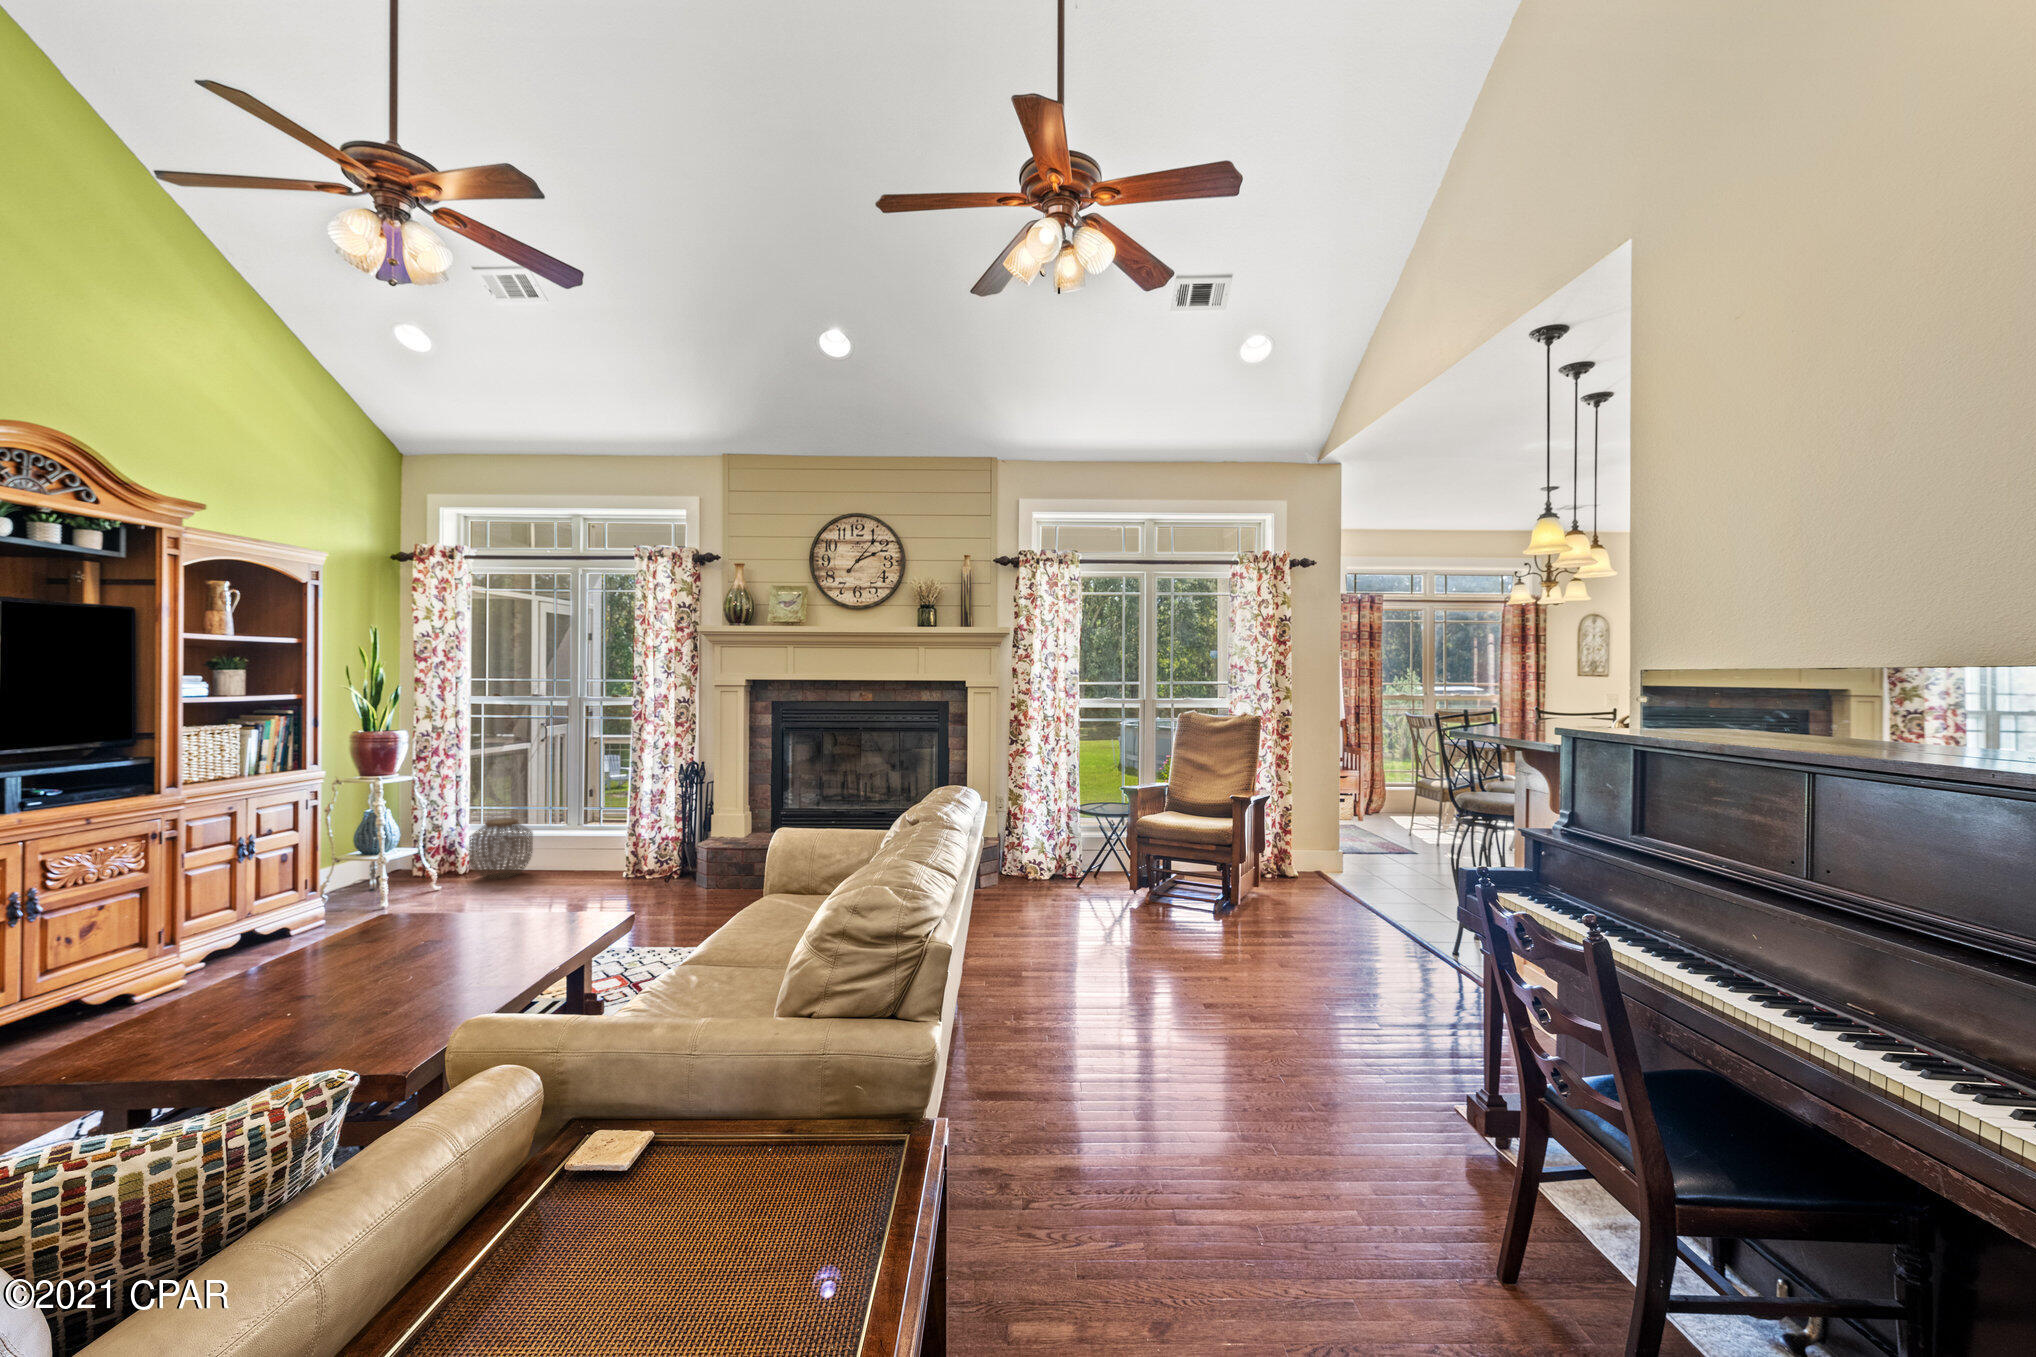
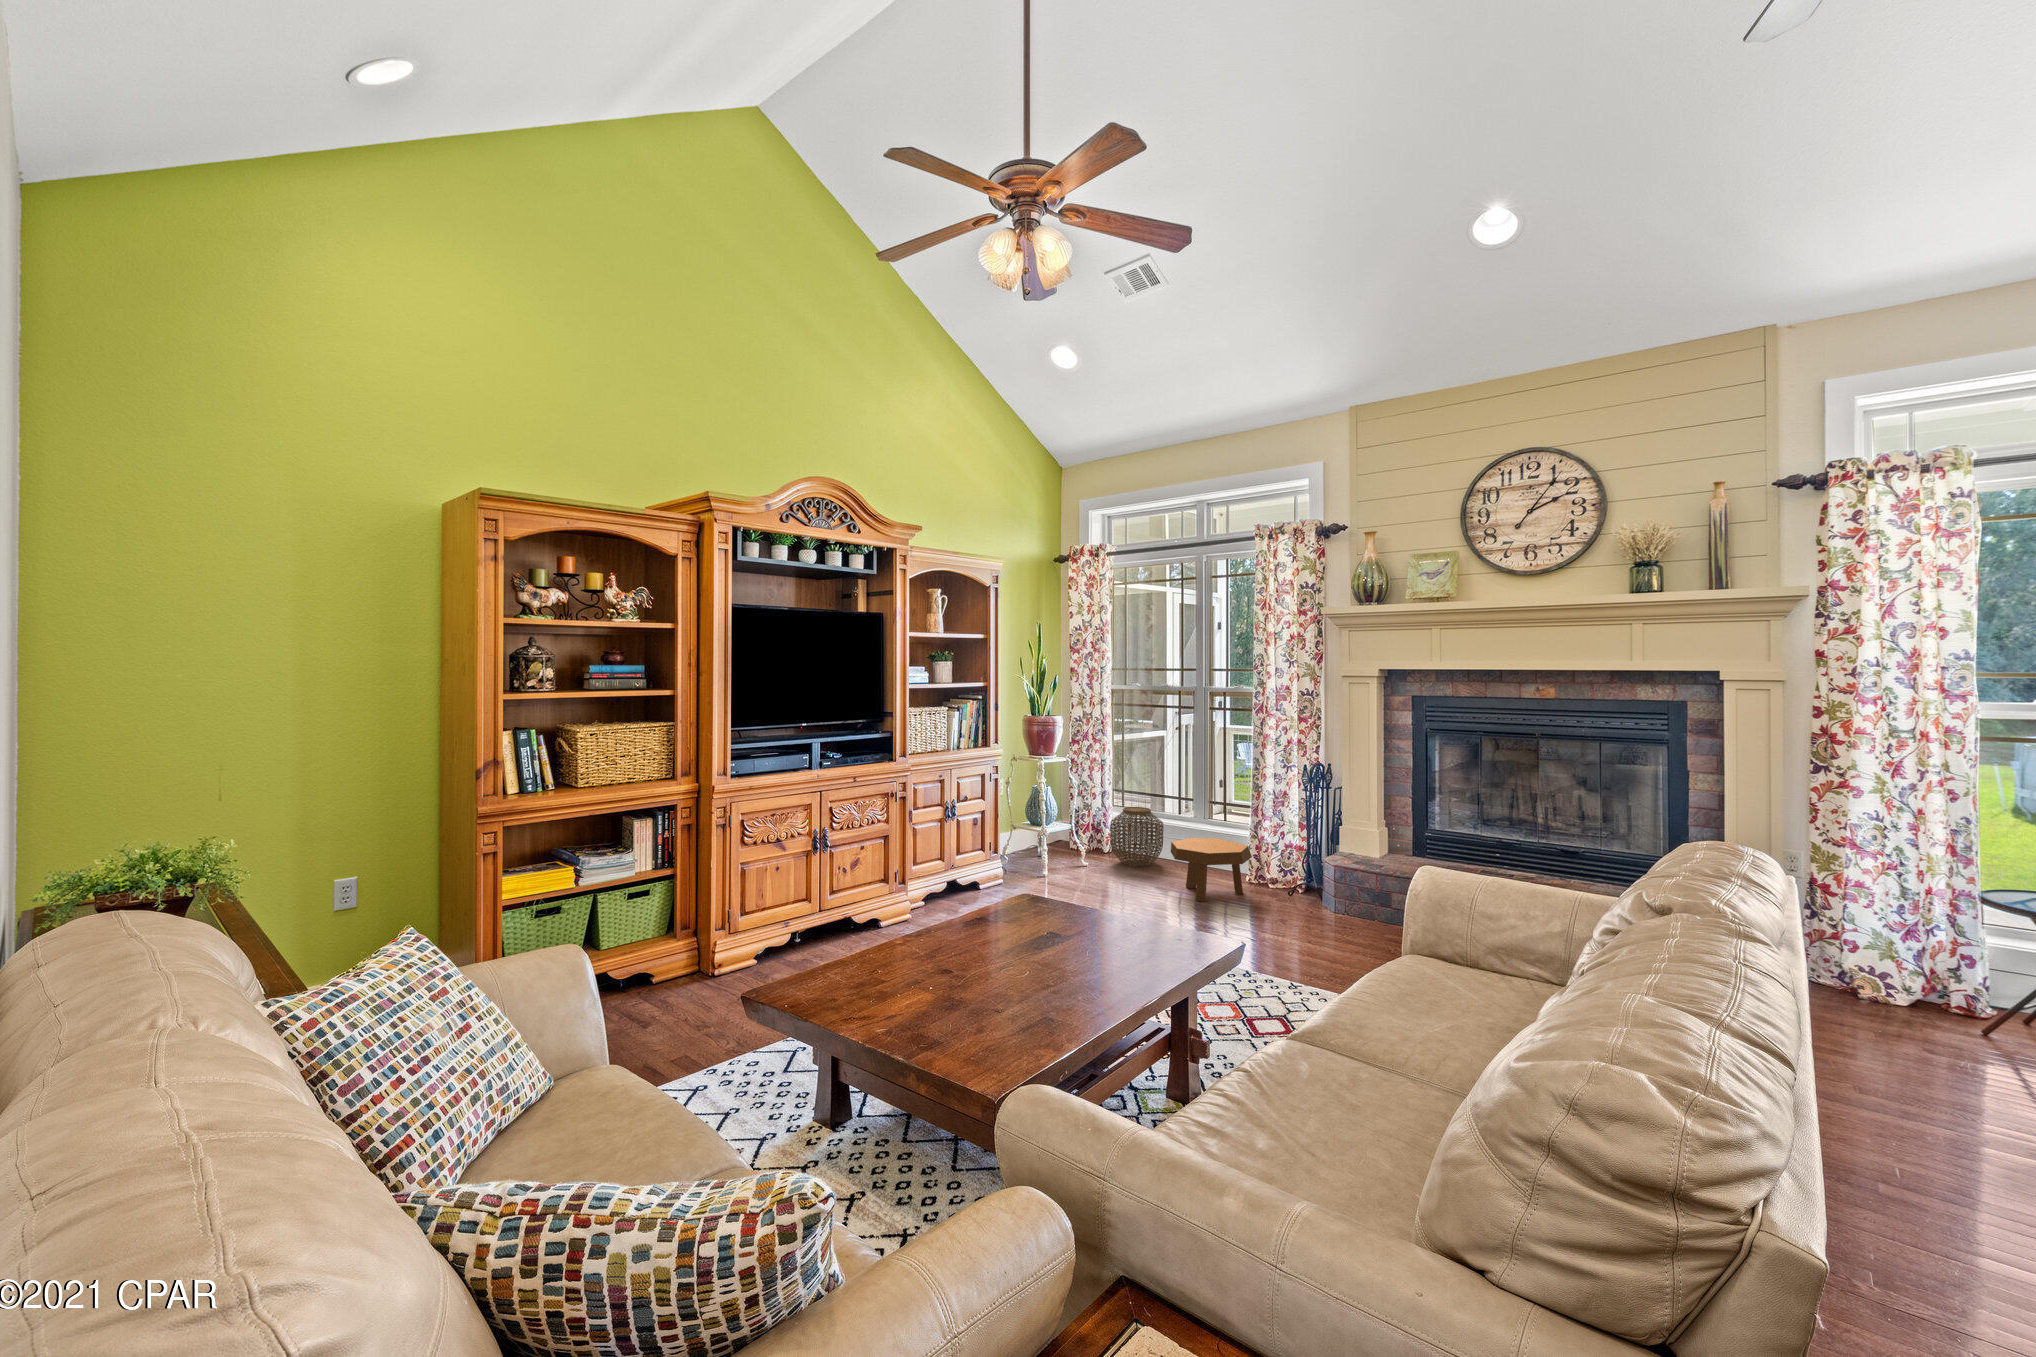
footstool: none [546,838,632,899] -> present [1171,838,1252,902]

